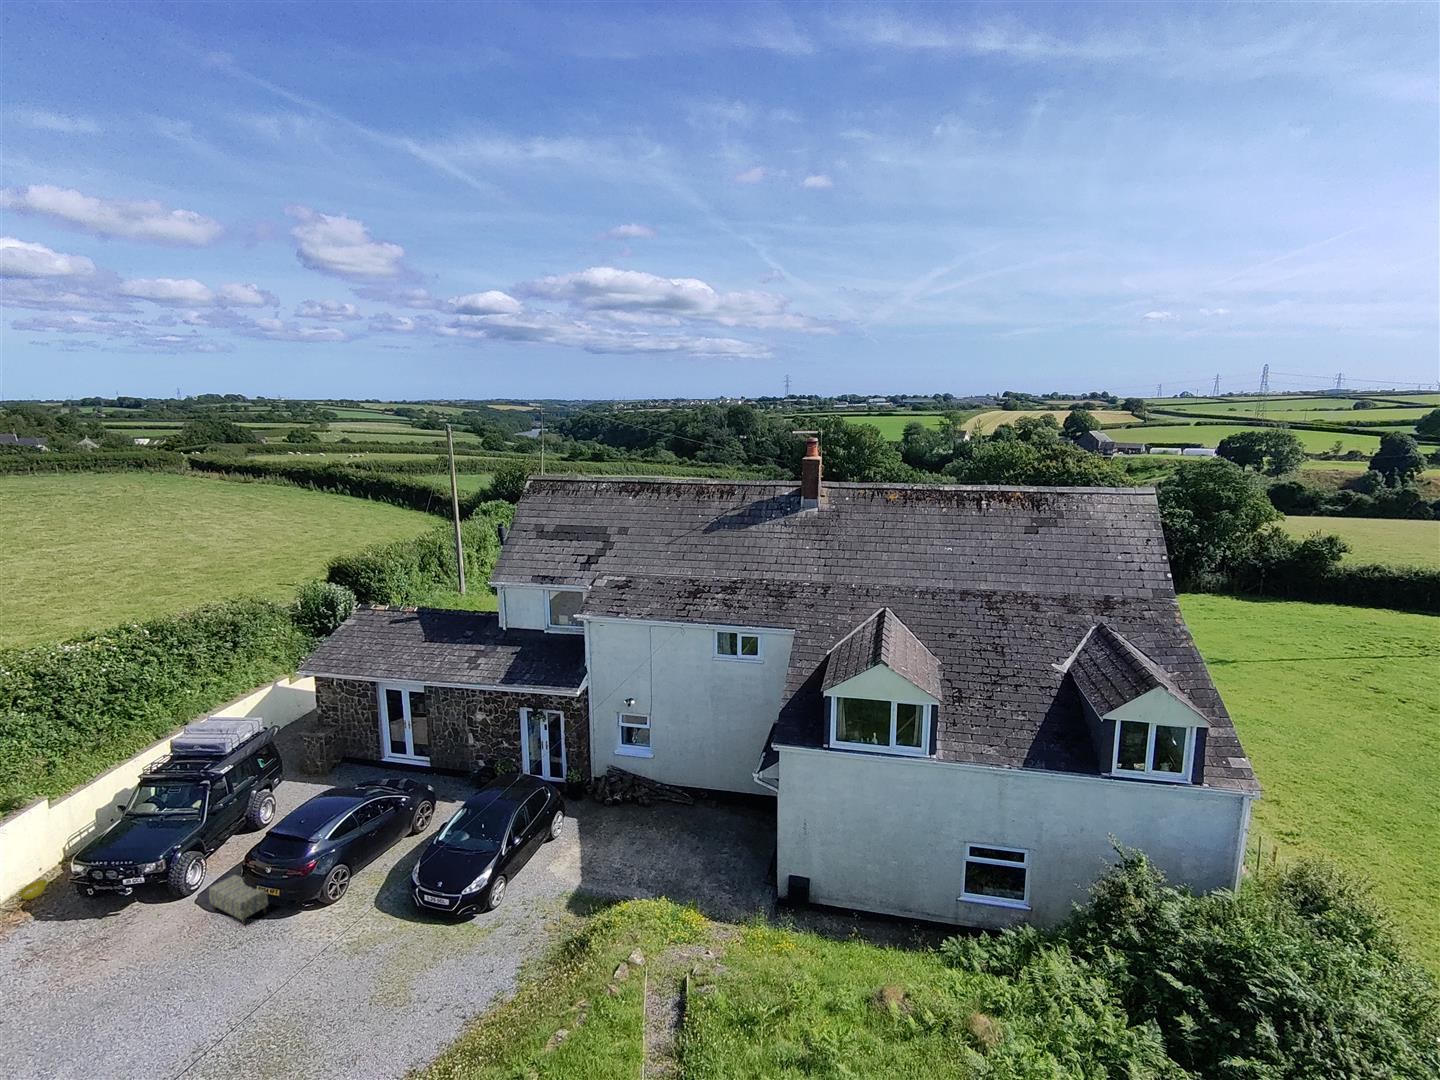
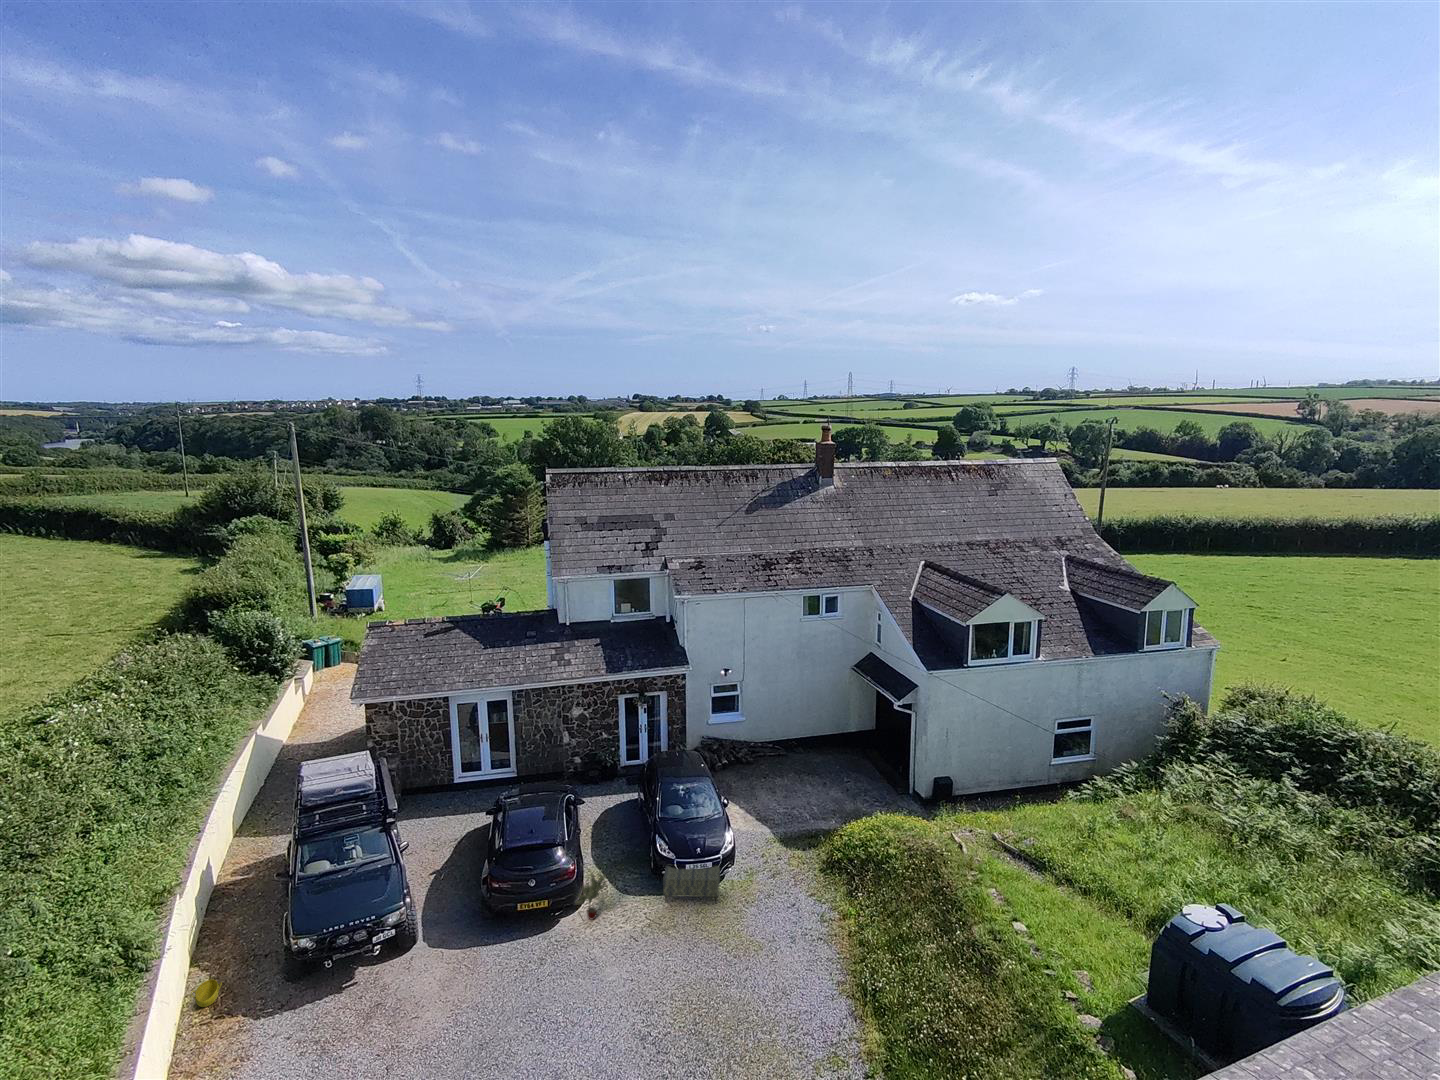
bench: present [209,875,268,926] -> present [663,866,720,903]
potted tree: none [299,875,340,921] -> present [576,873,606,919]

